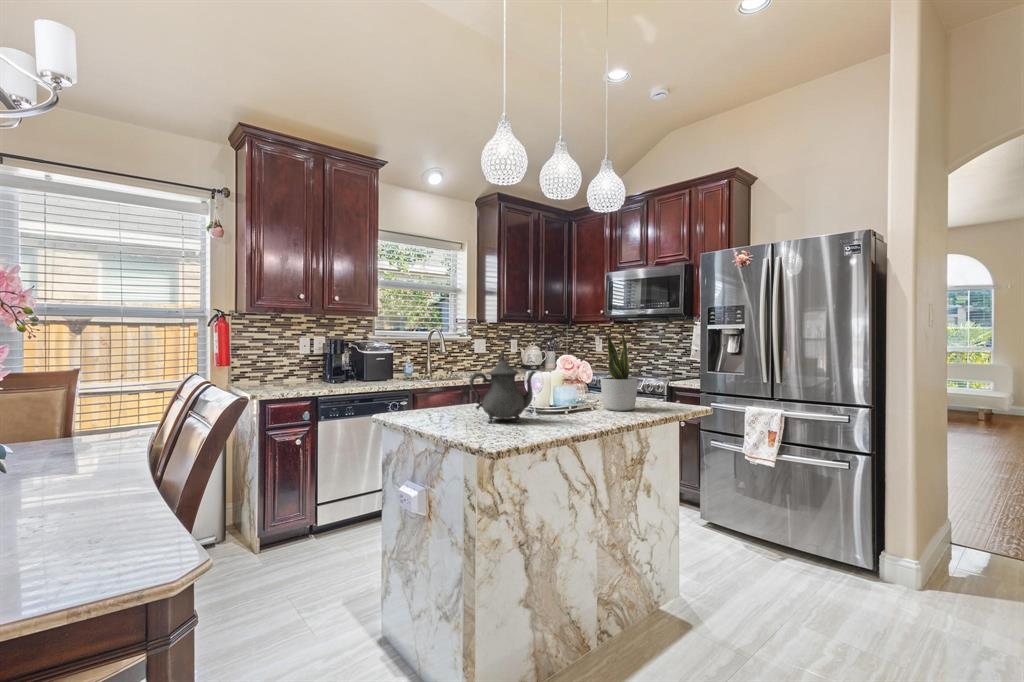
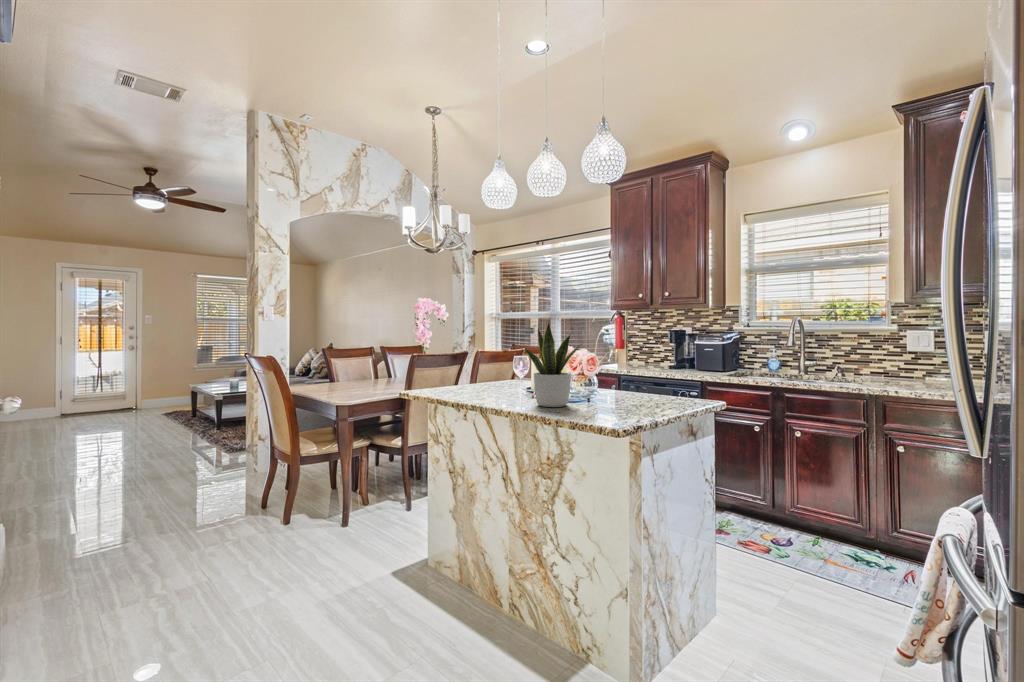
teapot: present [470,351,536,423] -> none [464,341,495,392]

